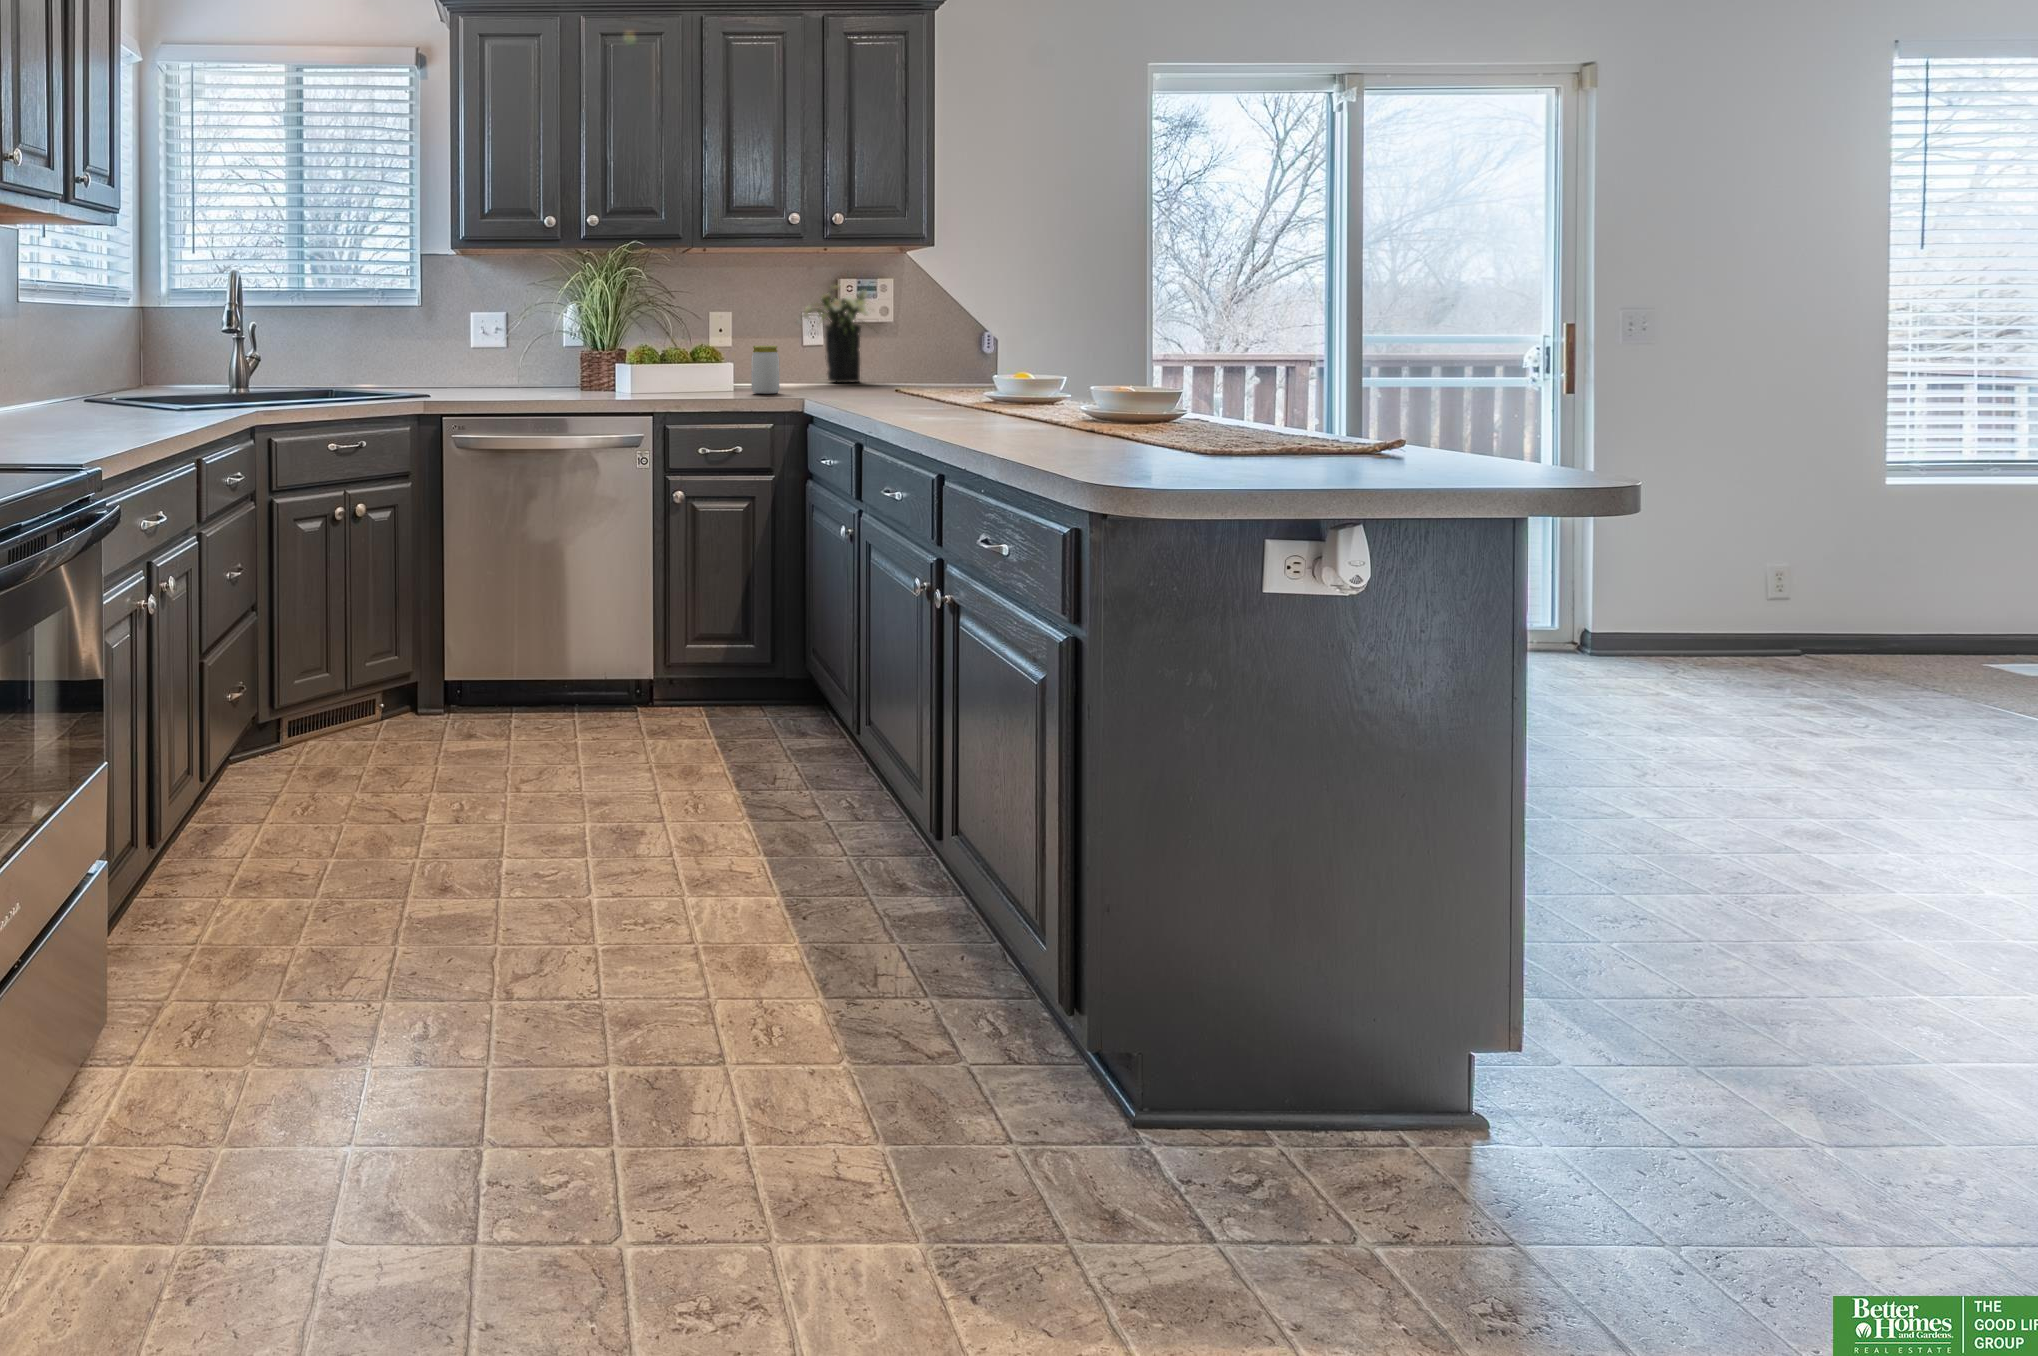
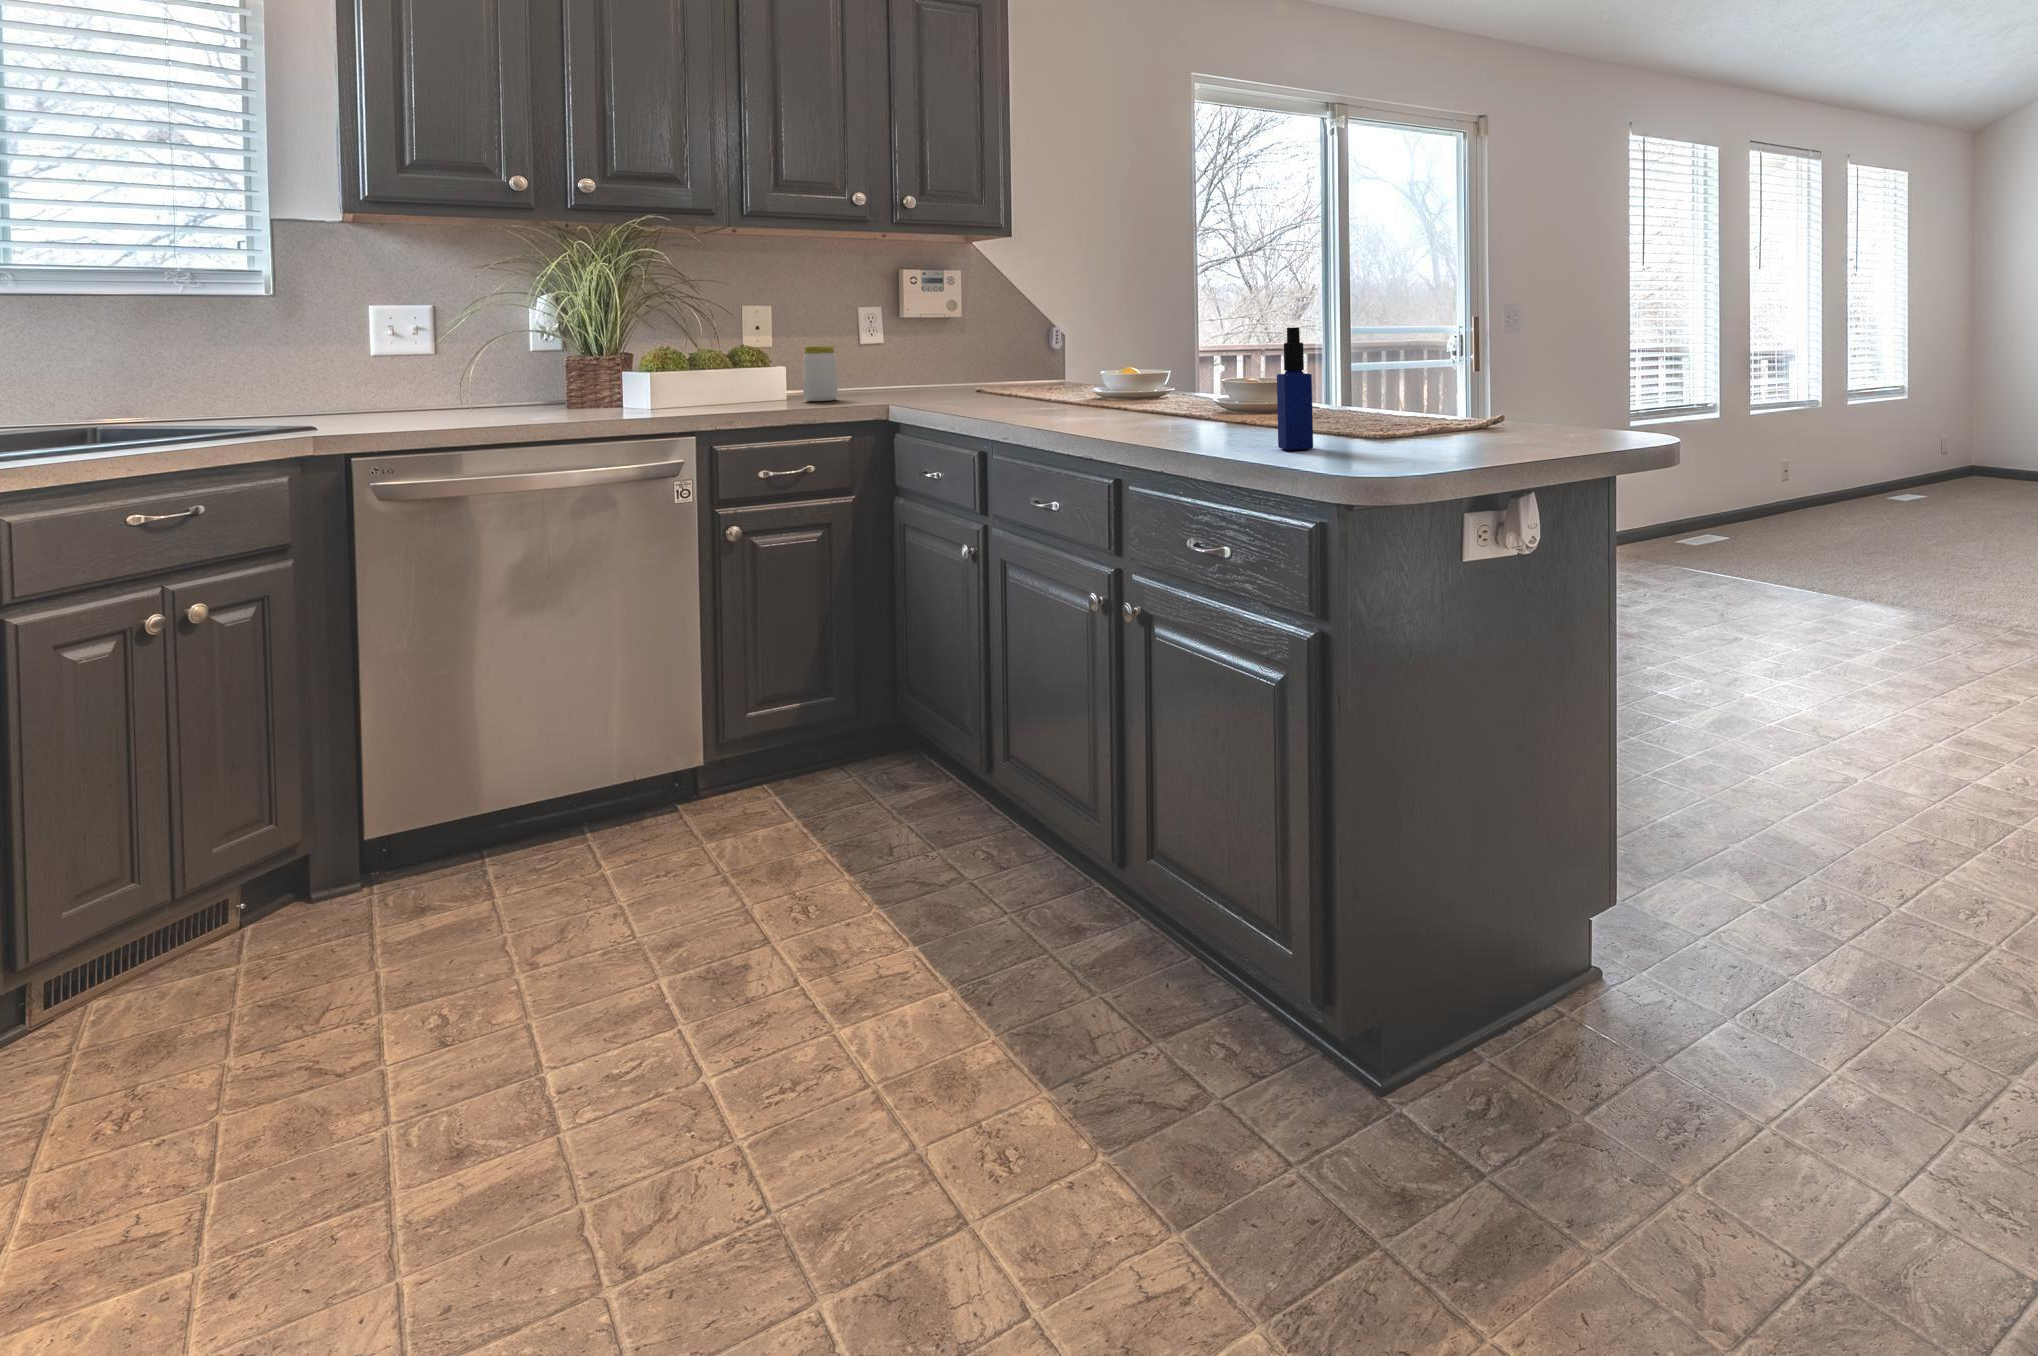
flower arrangement: present [796,286,869,383] -> none [840,275,936,385]
bottle: none [1076,341,1109,464] -> present [1277,327,1313,450]

